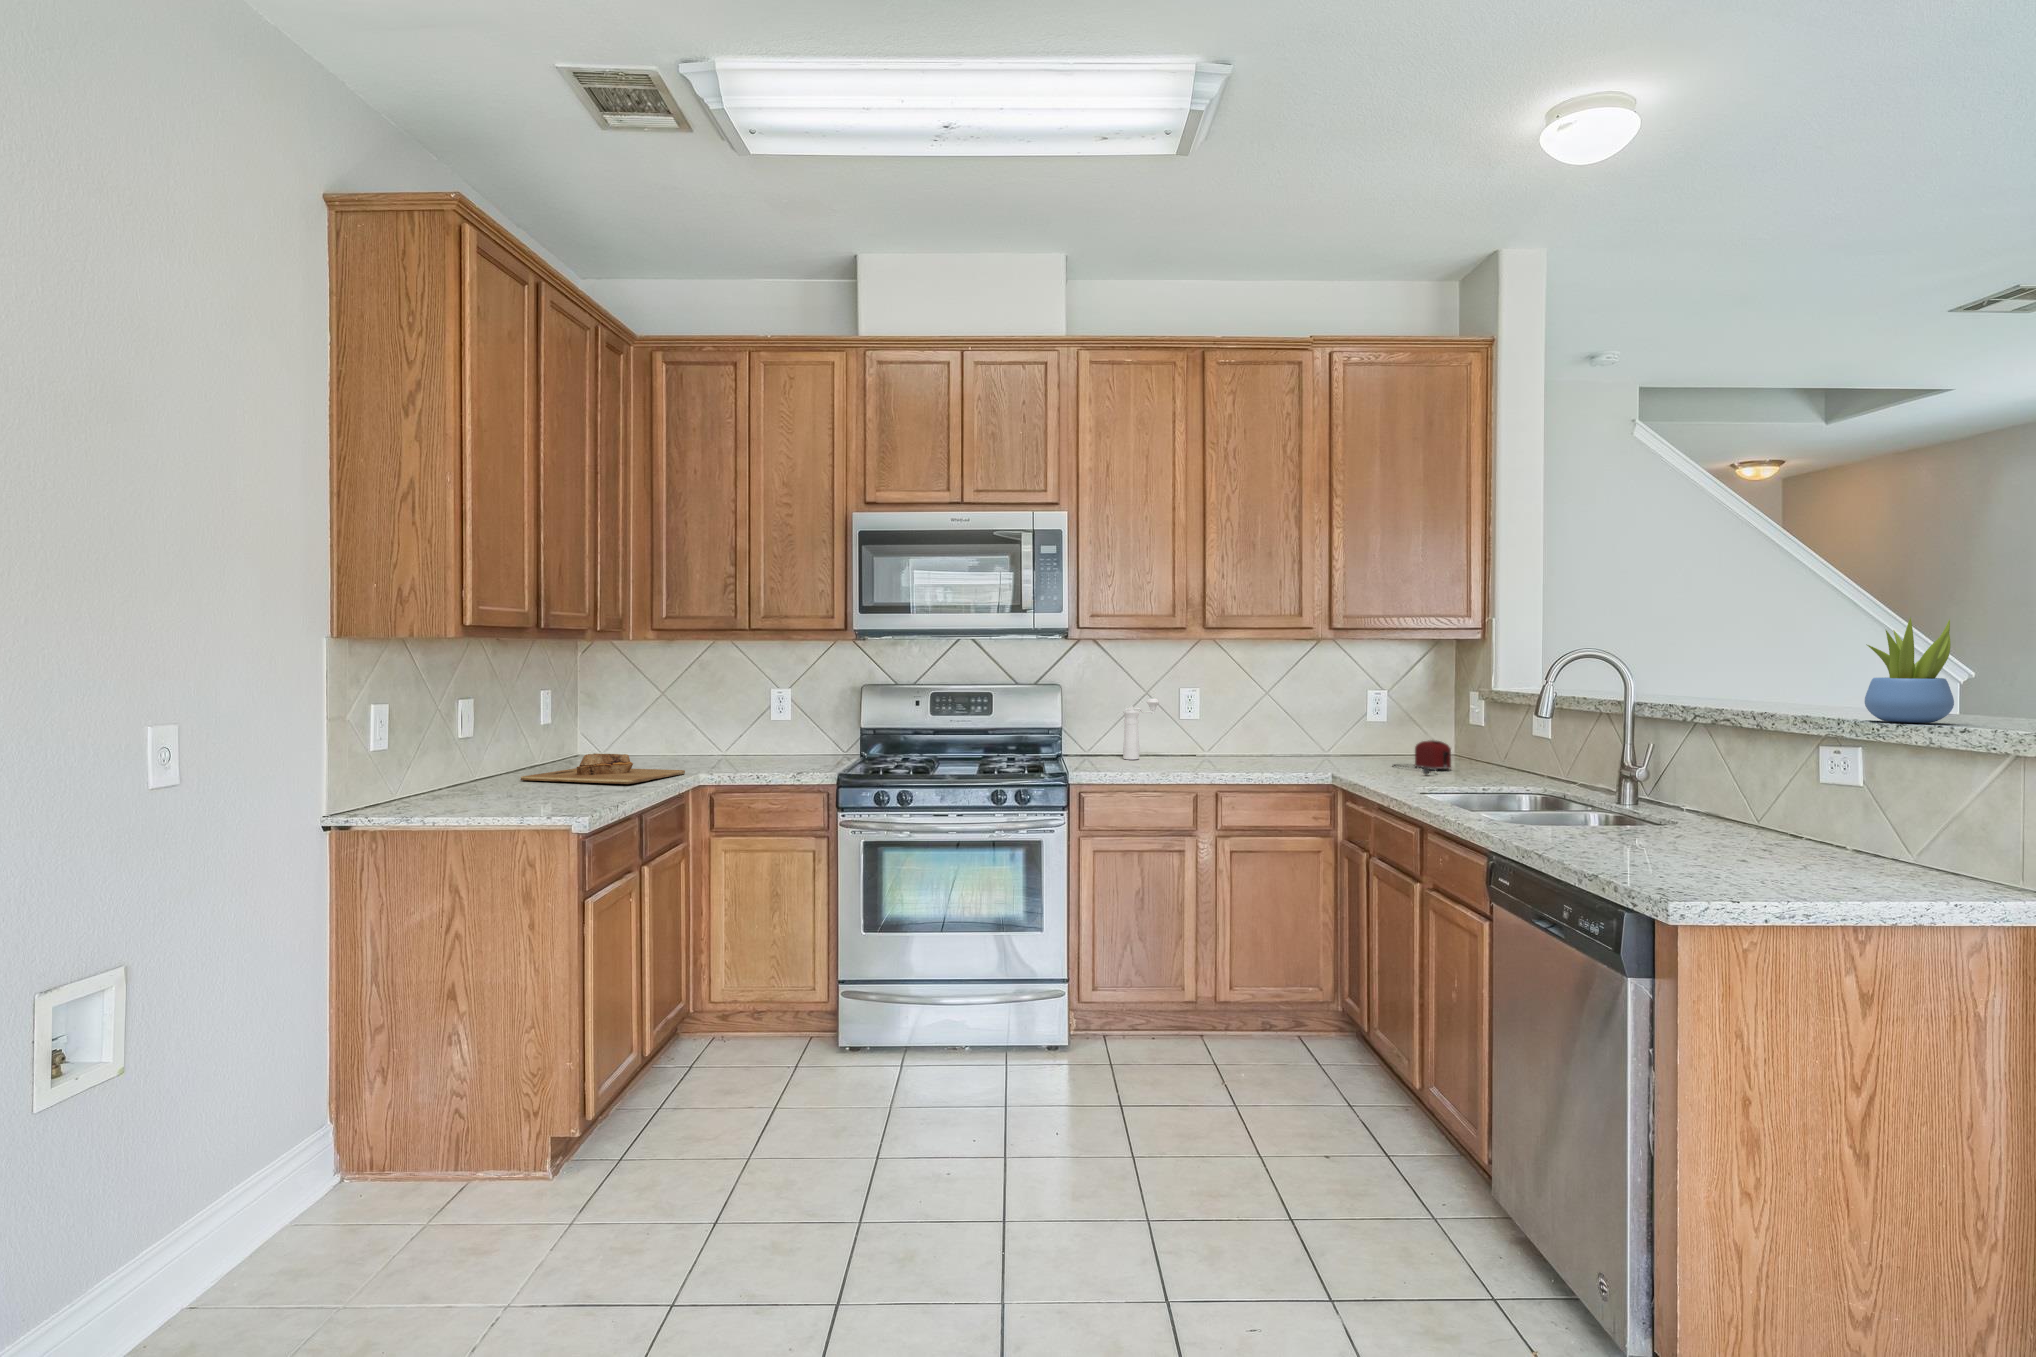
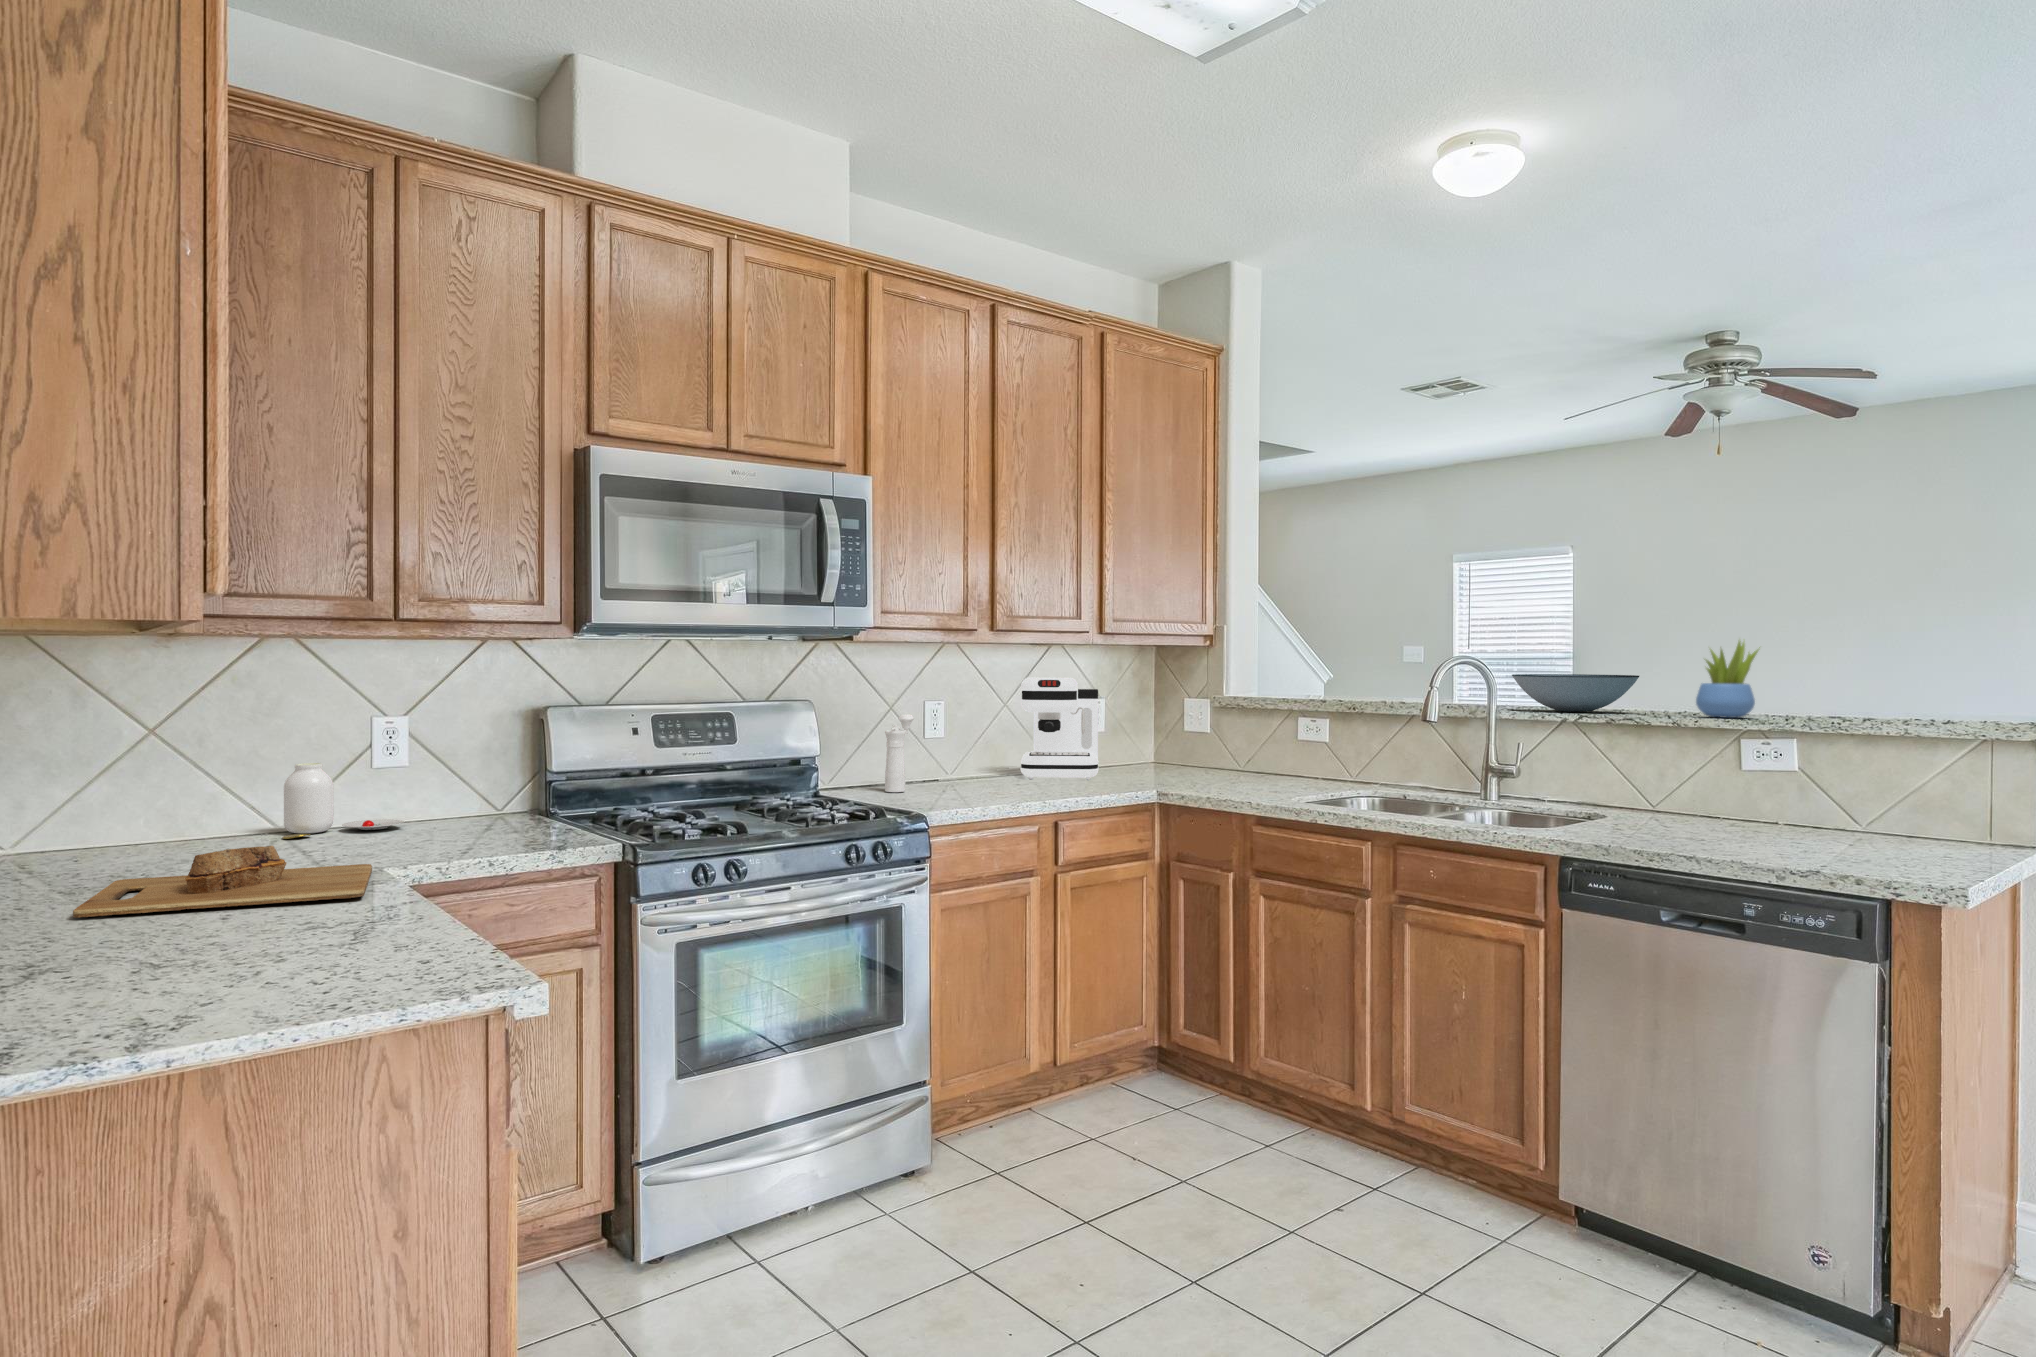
decorative bowl: none [1684,667,1859,712] -> present [1512,674,1639,712]
coffee maker: none [1271,670,1360,762] -> present [1021,677,1099,779]
jar: none [712,715,781,757] -> present [282,763,404,839]
toaster: present [1394,740,1451,775] -> none [1151,750,1219,786]

